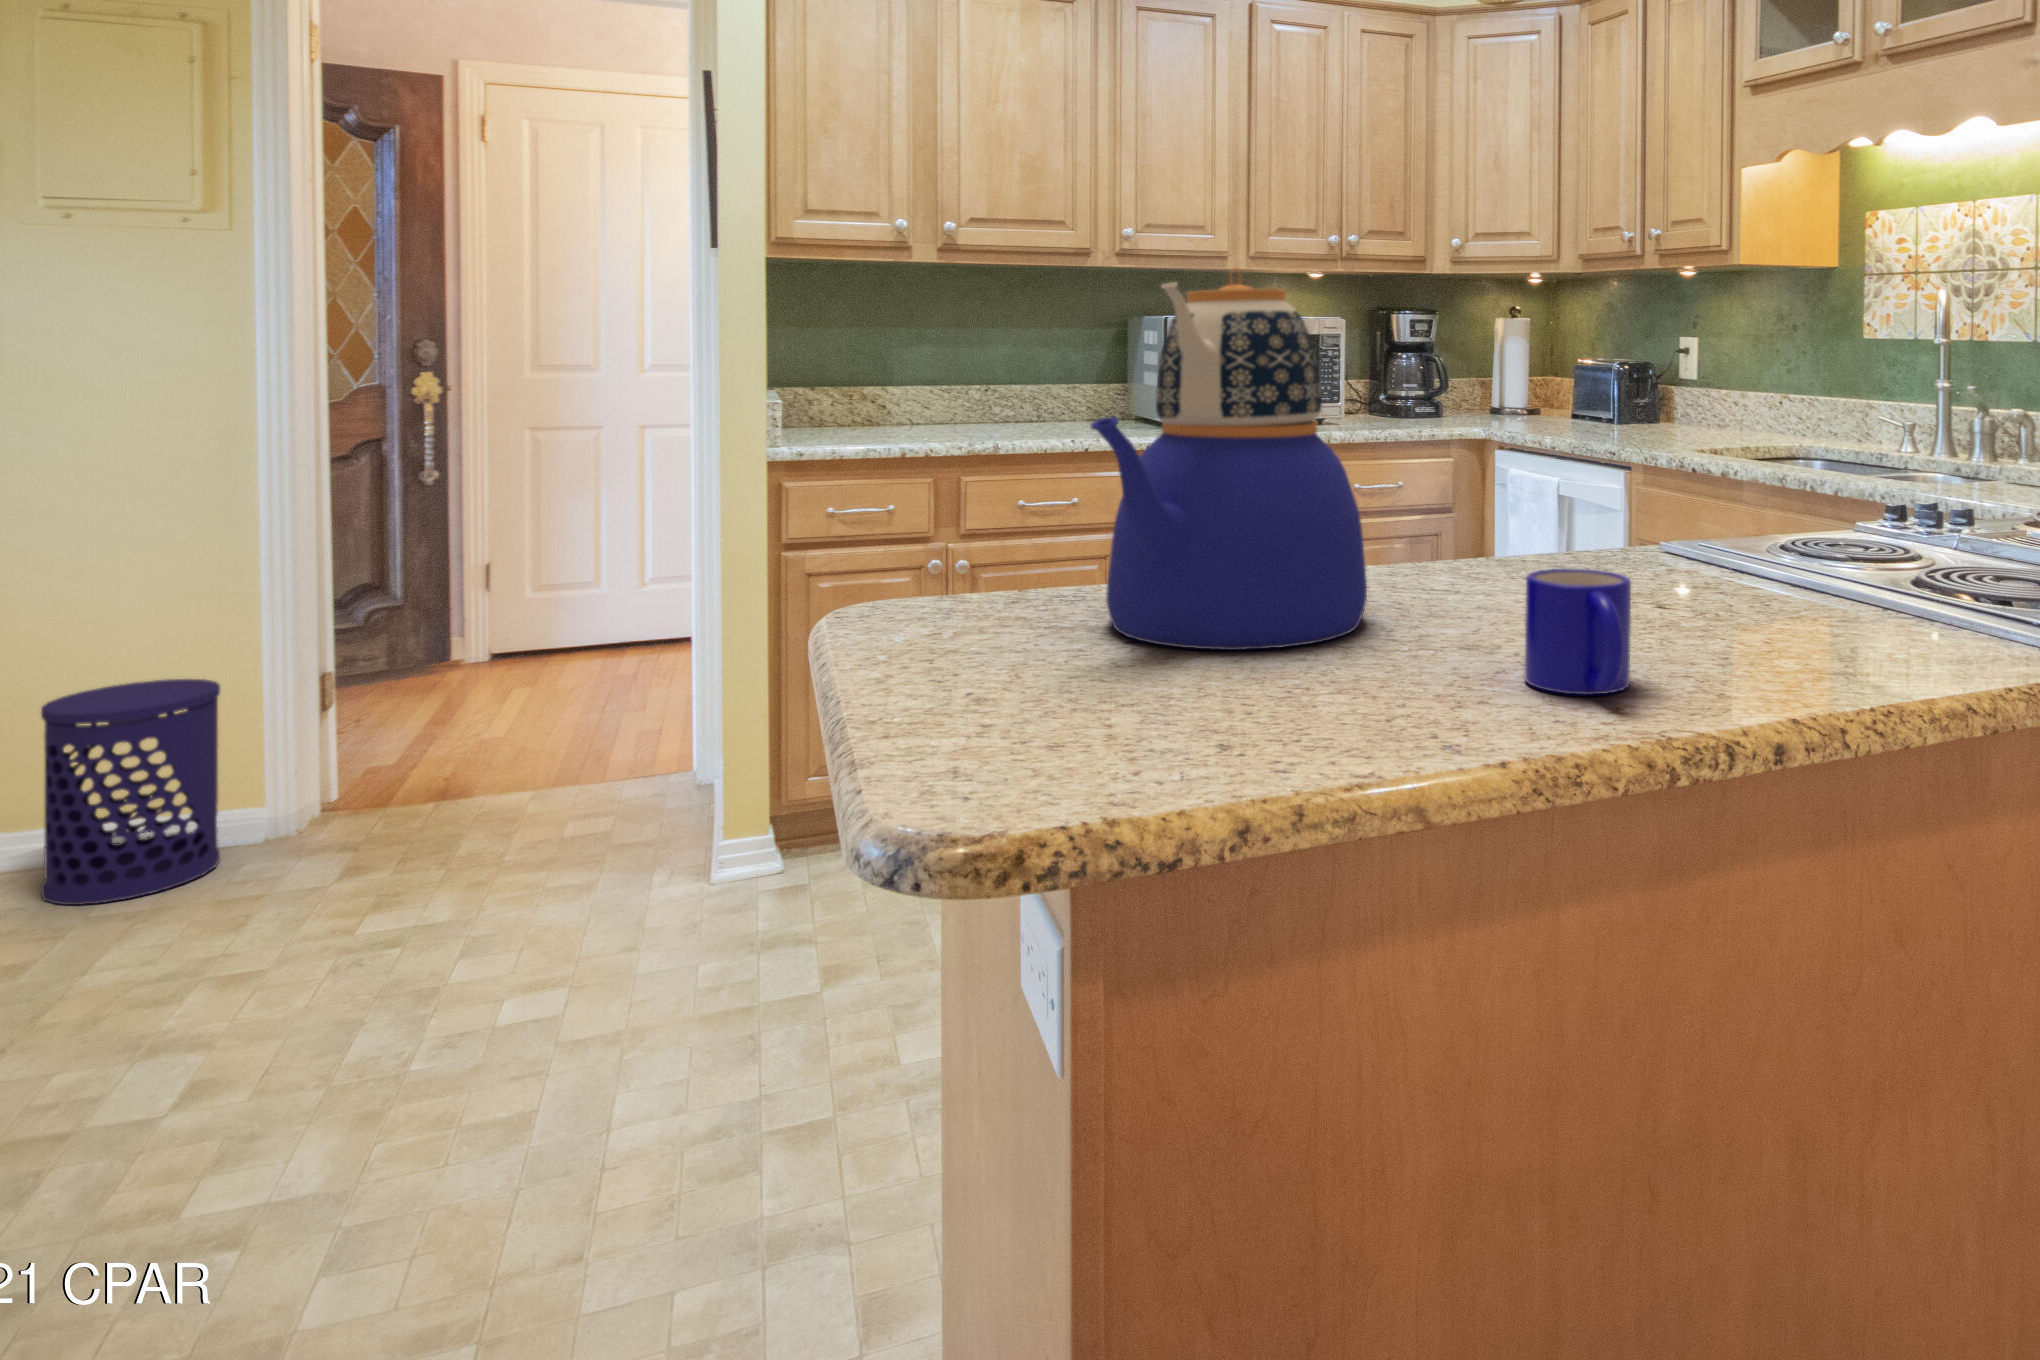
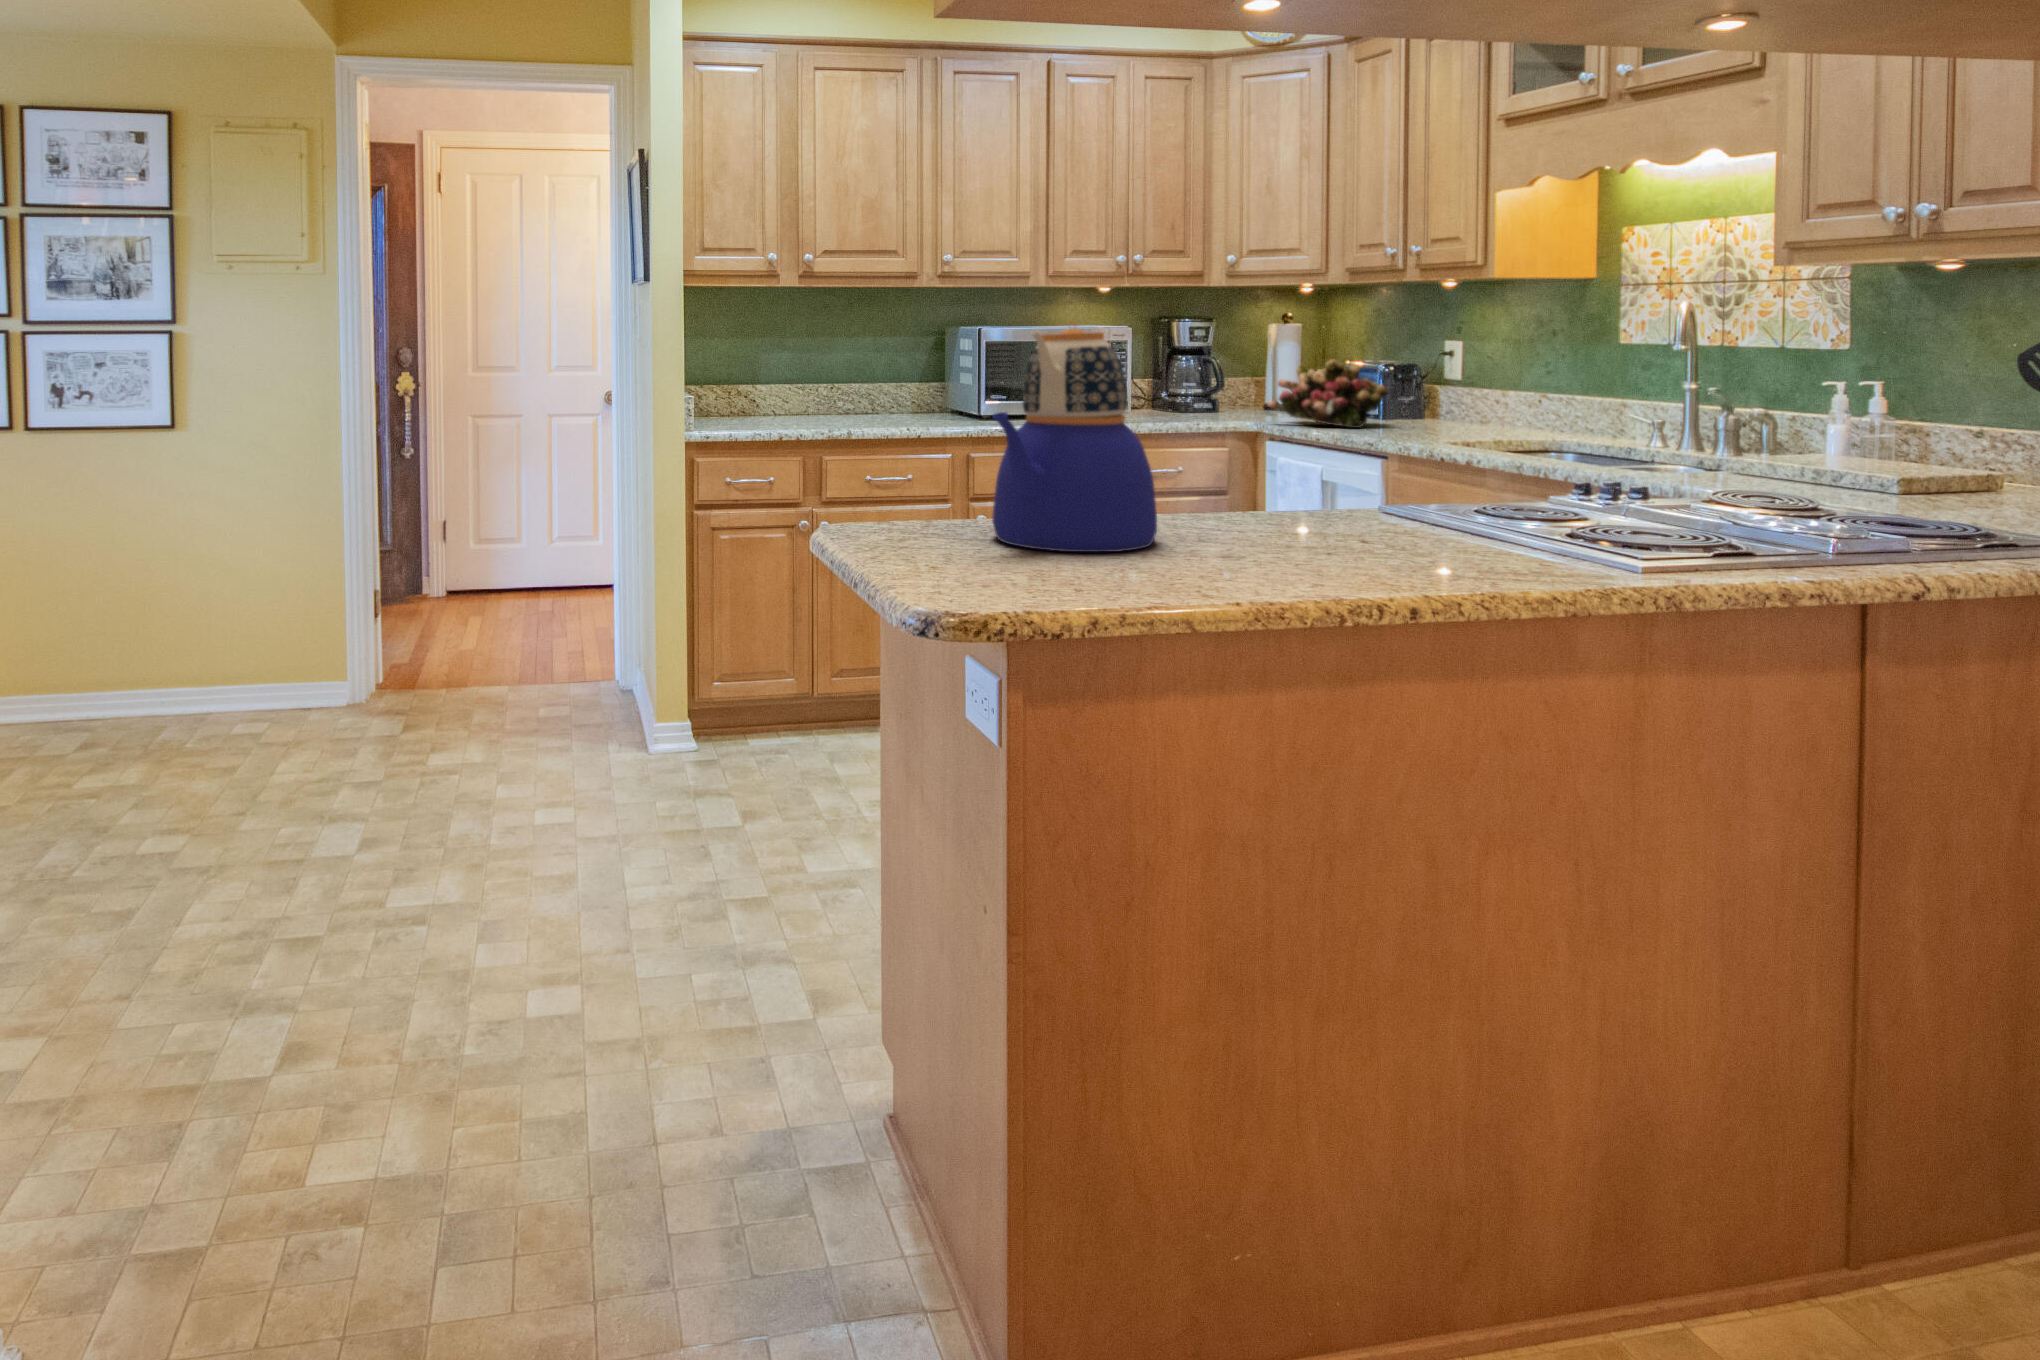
flower arrangement: none [1498,357,1628,434] -> present [1267,360,1388,428]
mug: present [1524,569,1631,695] -> none [1257,507,1325,579]
waste bin: present [41,679,220,905] -> none [241,585,336,730]

